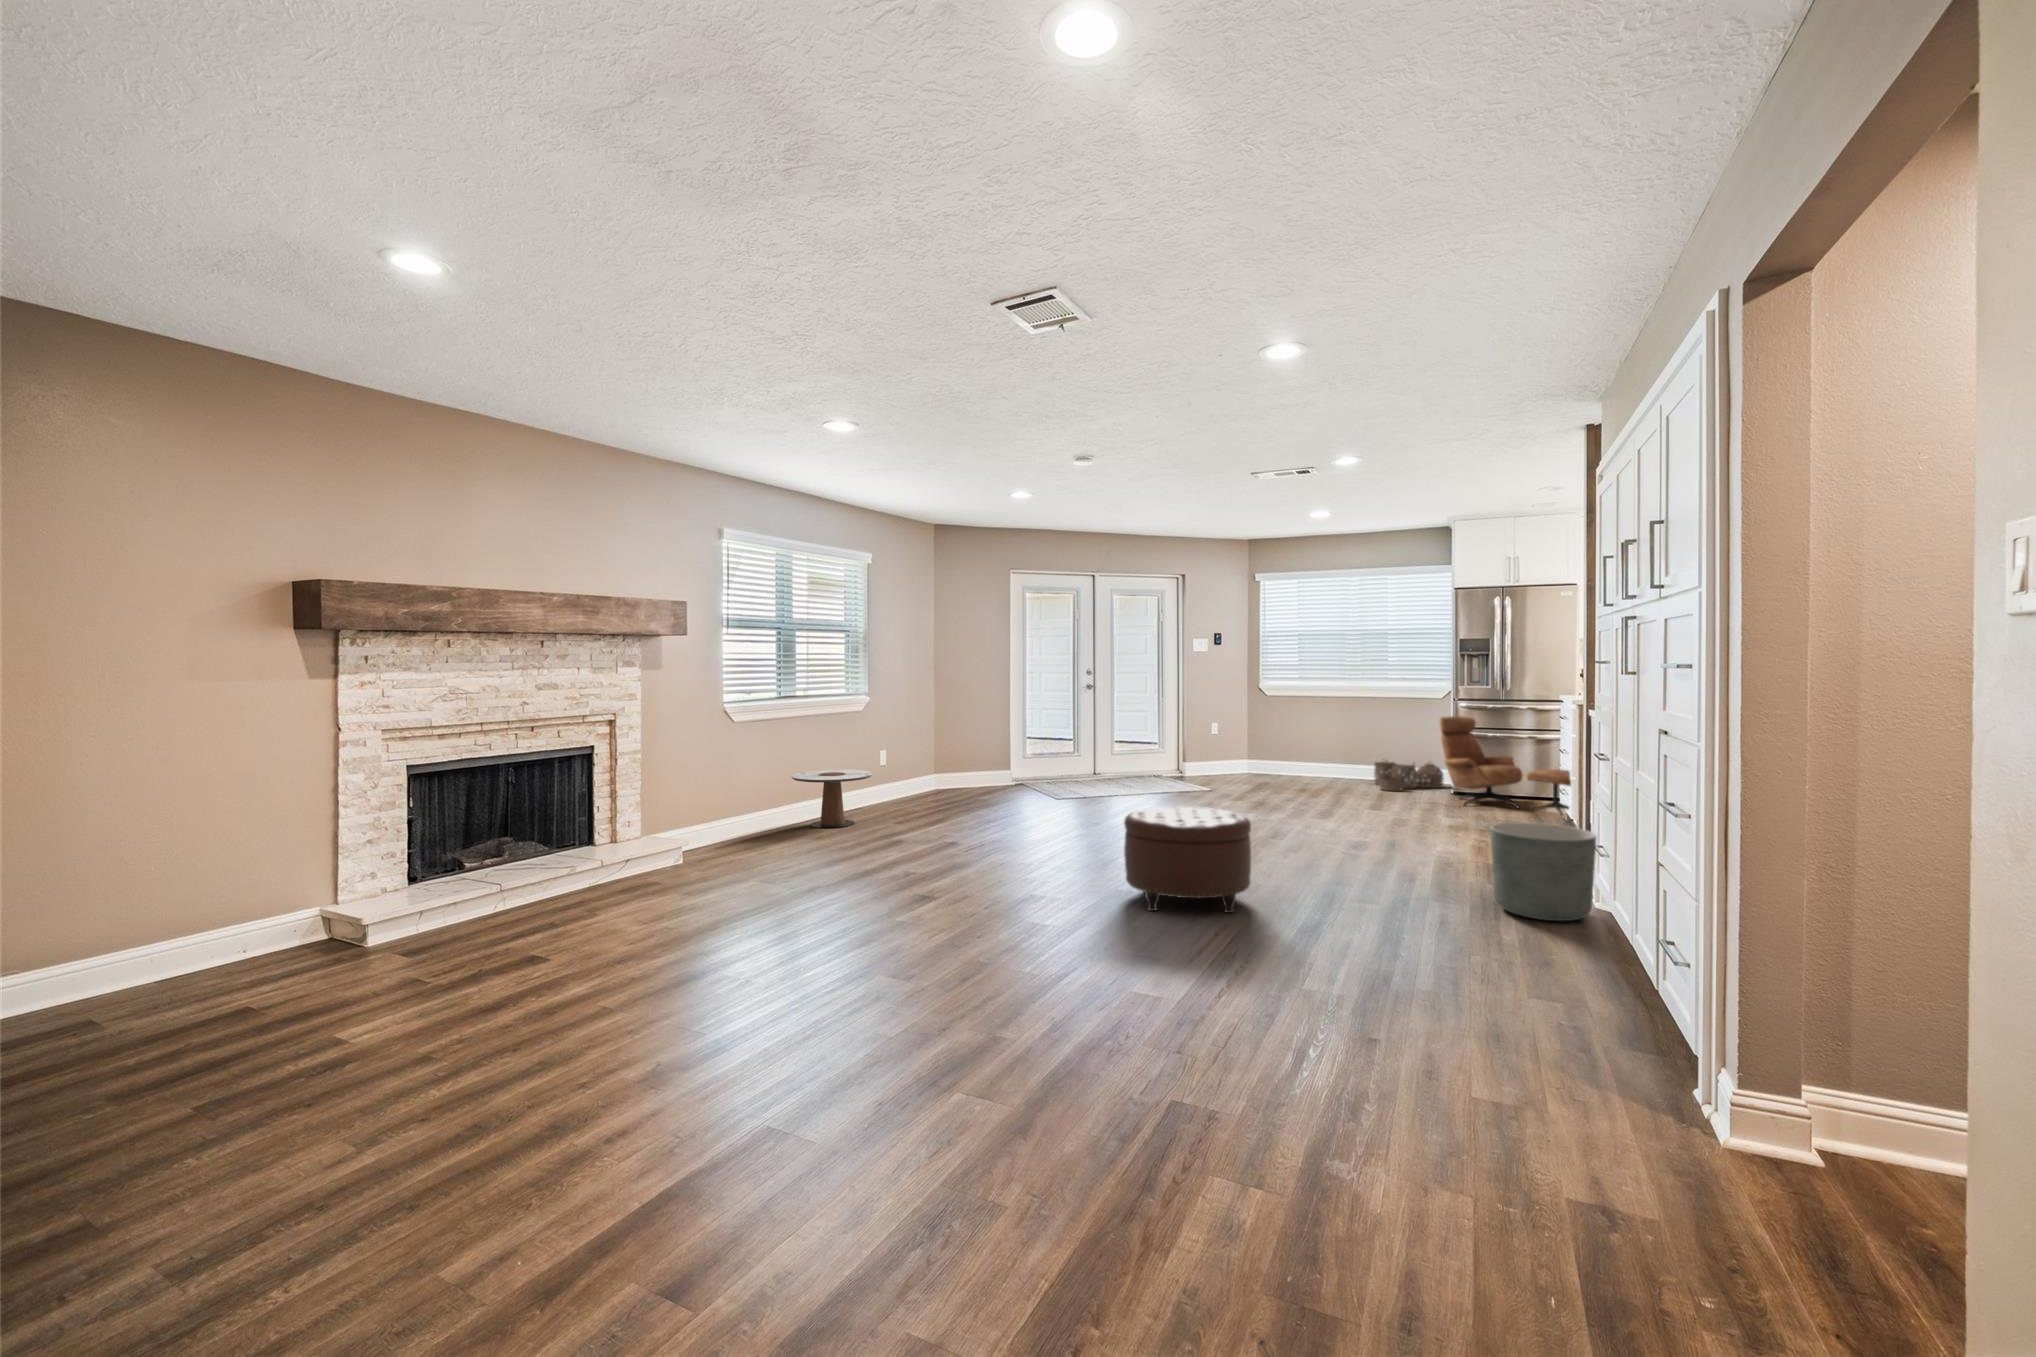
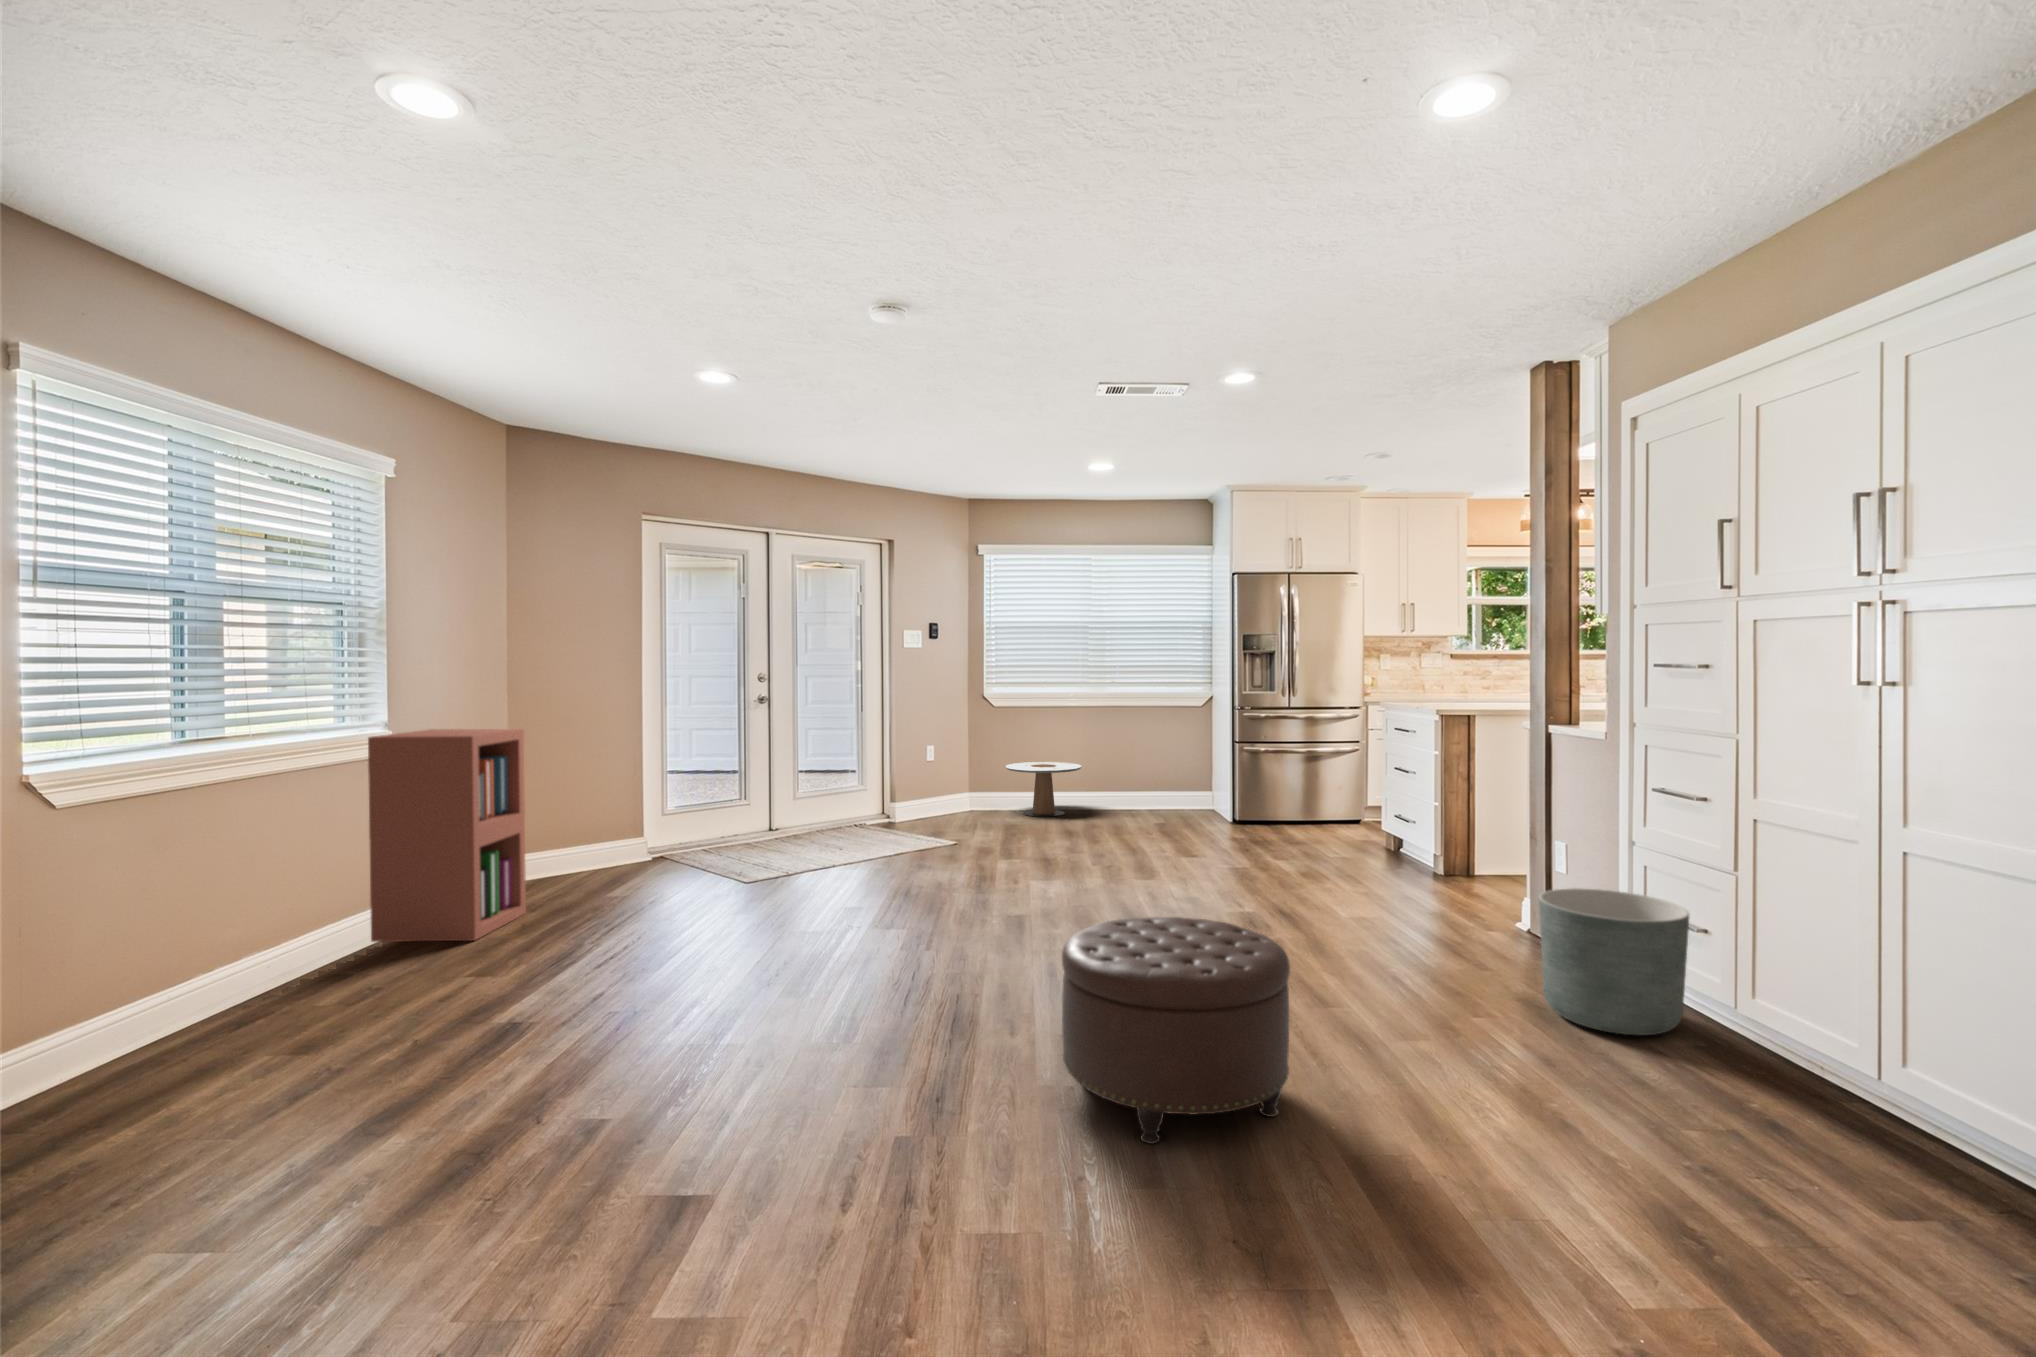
bookshelf: none [857,698,932,811] -> present [368,729,526,942]
lounge chair: present [1439,716,1572,815] -> none [1226,728,1403,845]
woven basket: present [1374,759,1443,791] -> none [1132,782,1209,824]
side table: present [791,770,872,828] -> present [1006,762,1082,817]

